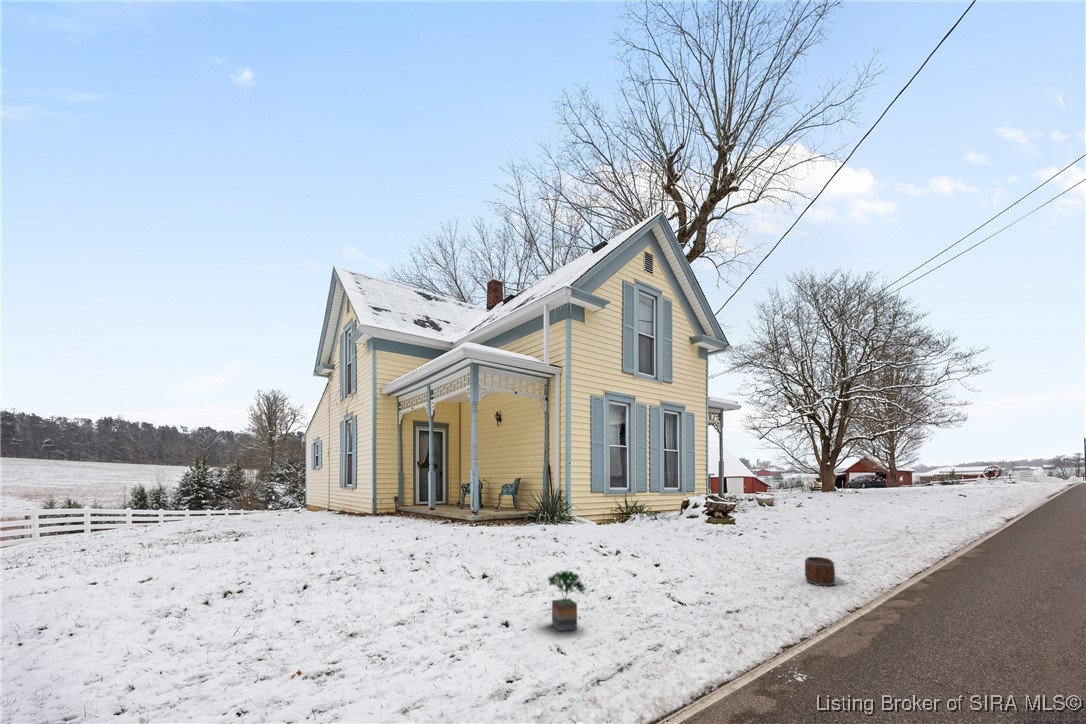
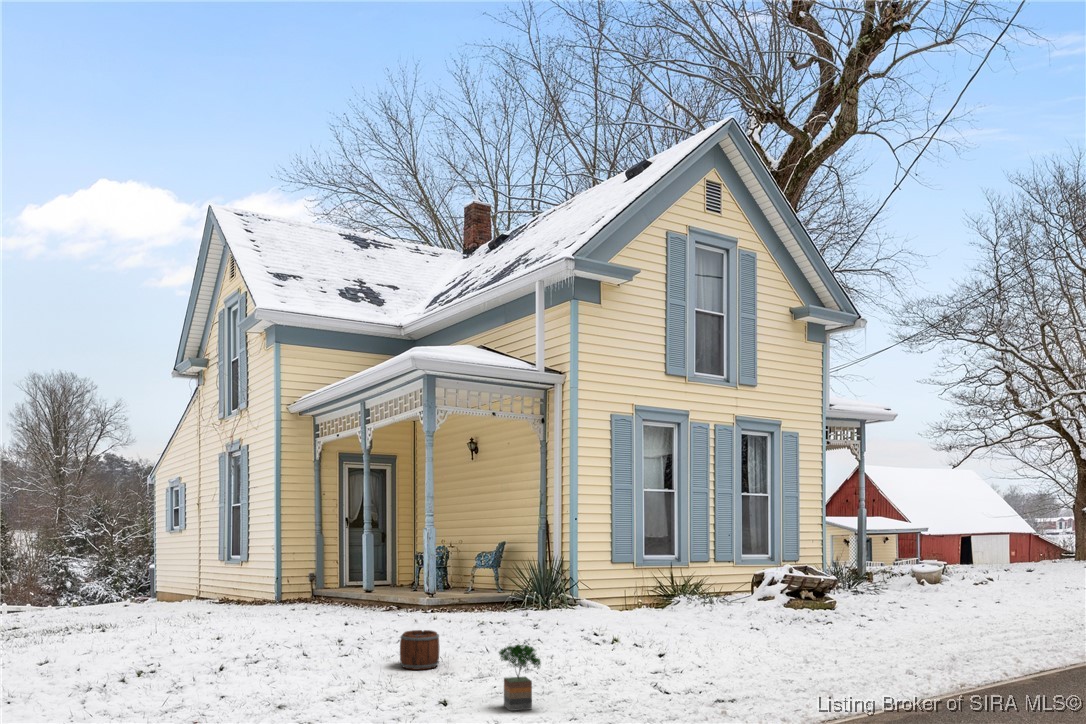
bucket: present [805,557,835,586] -> present [400,630,439,670]

